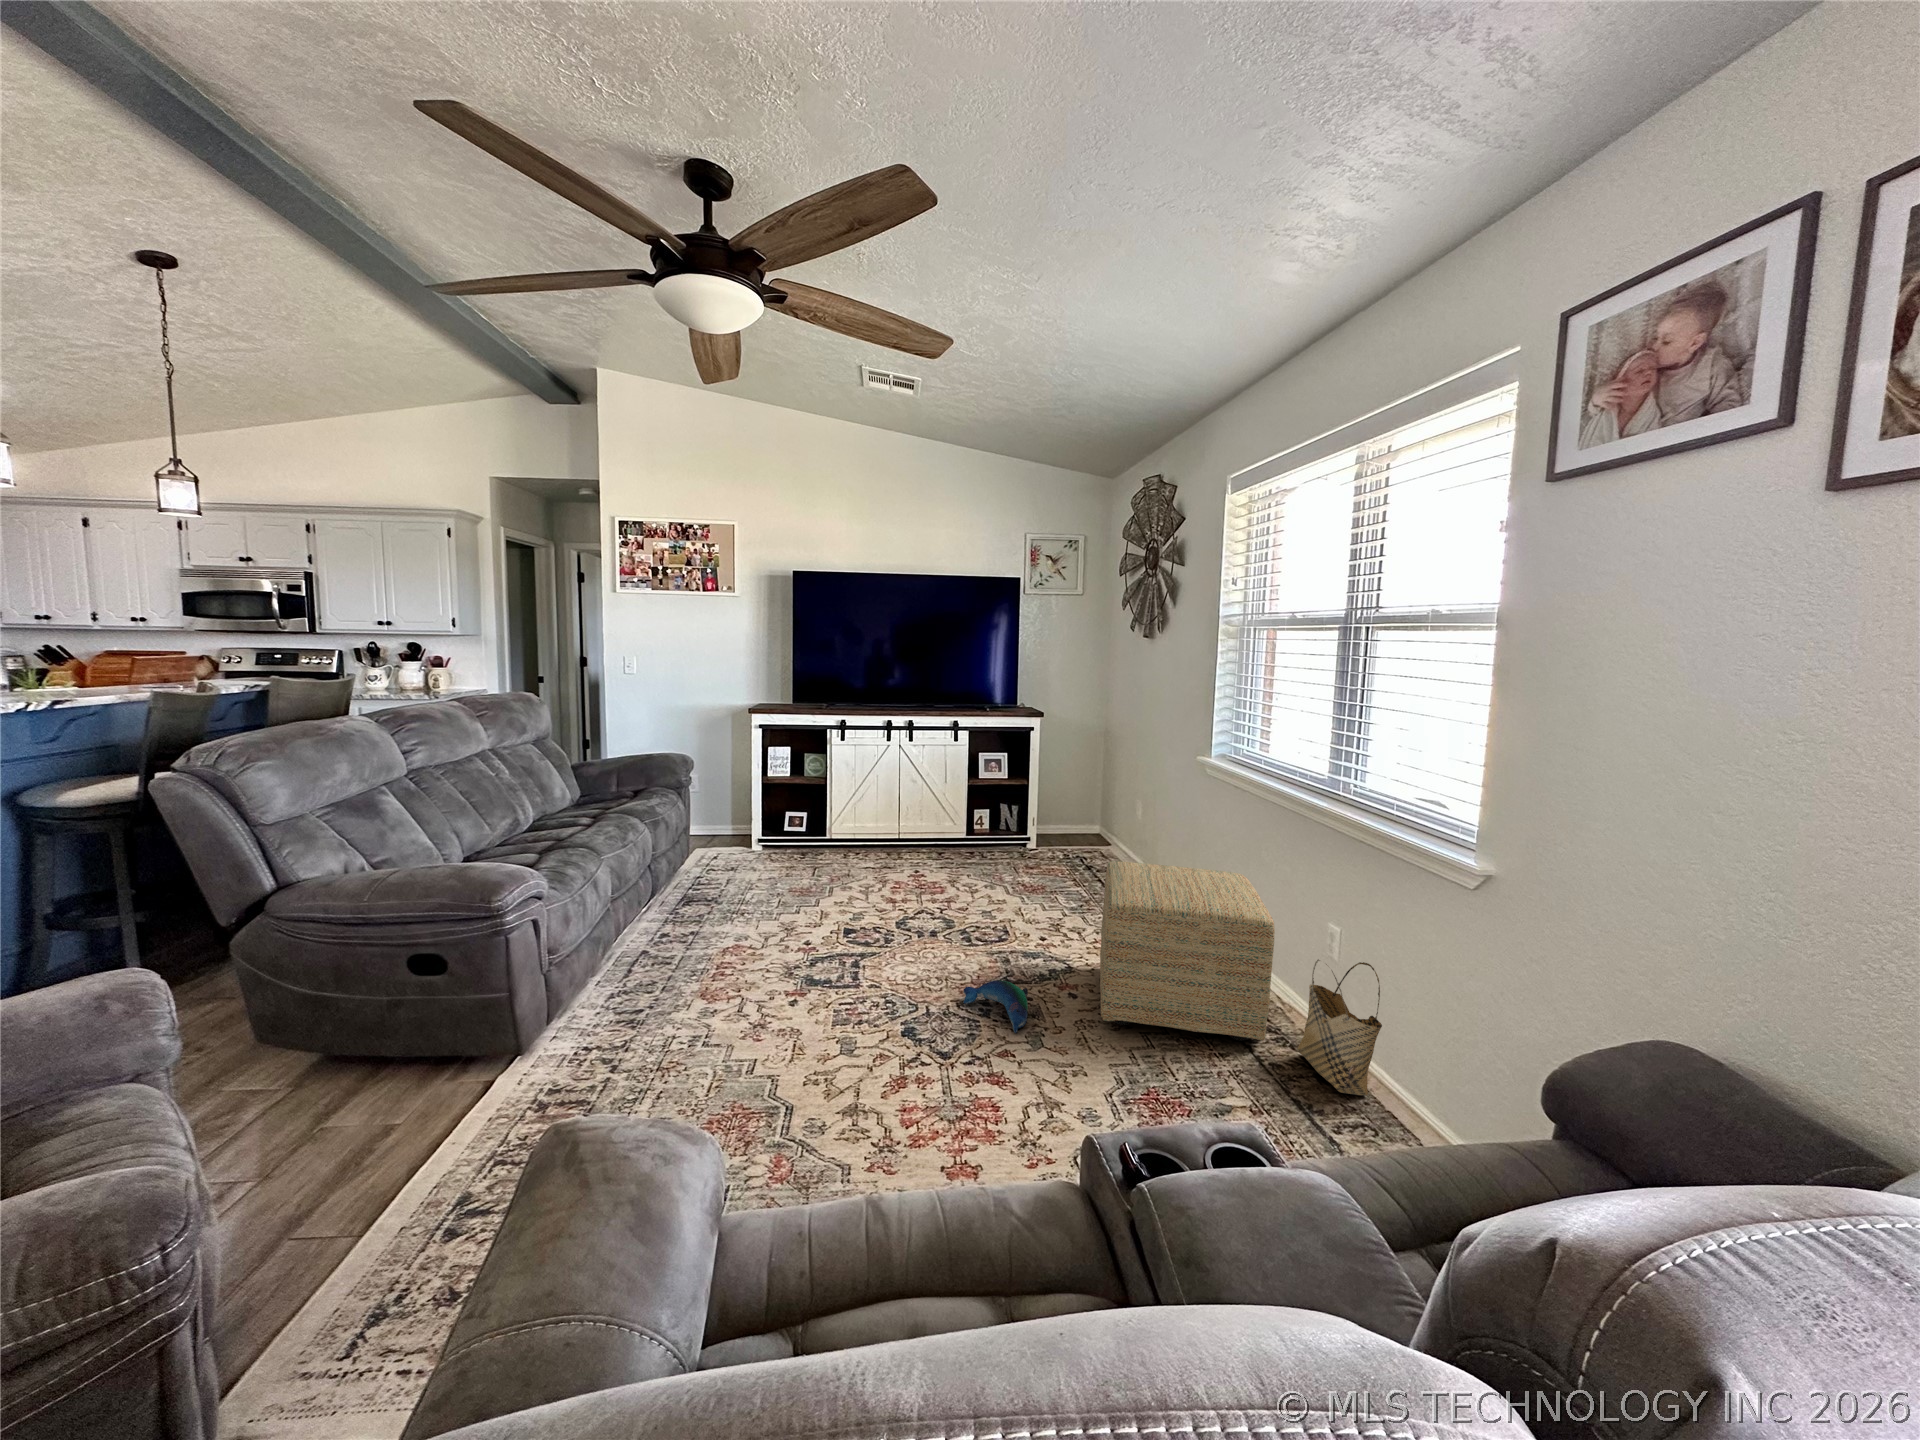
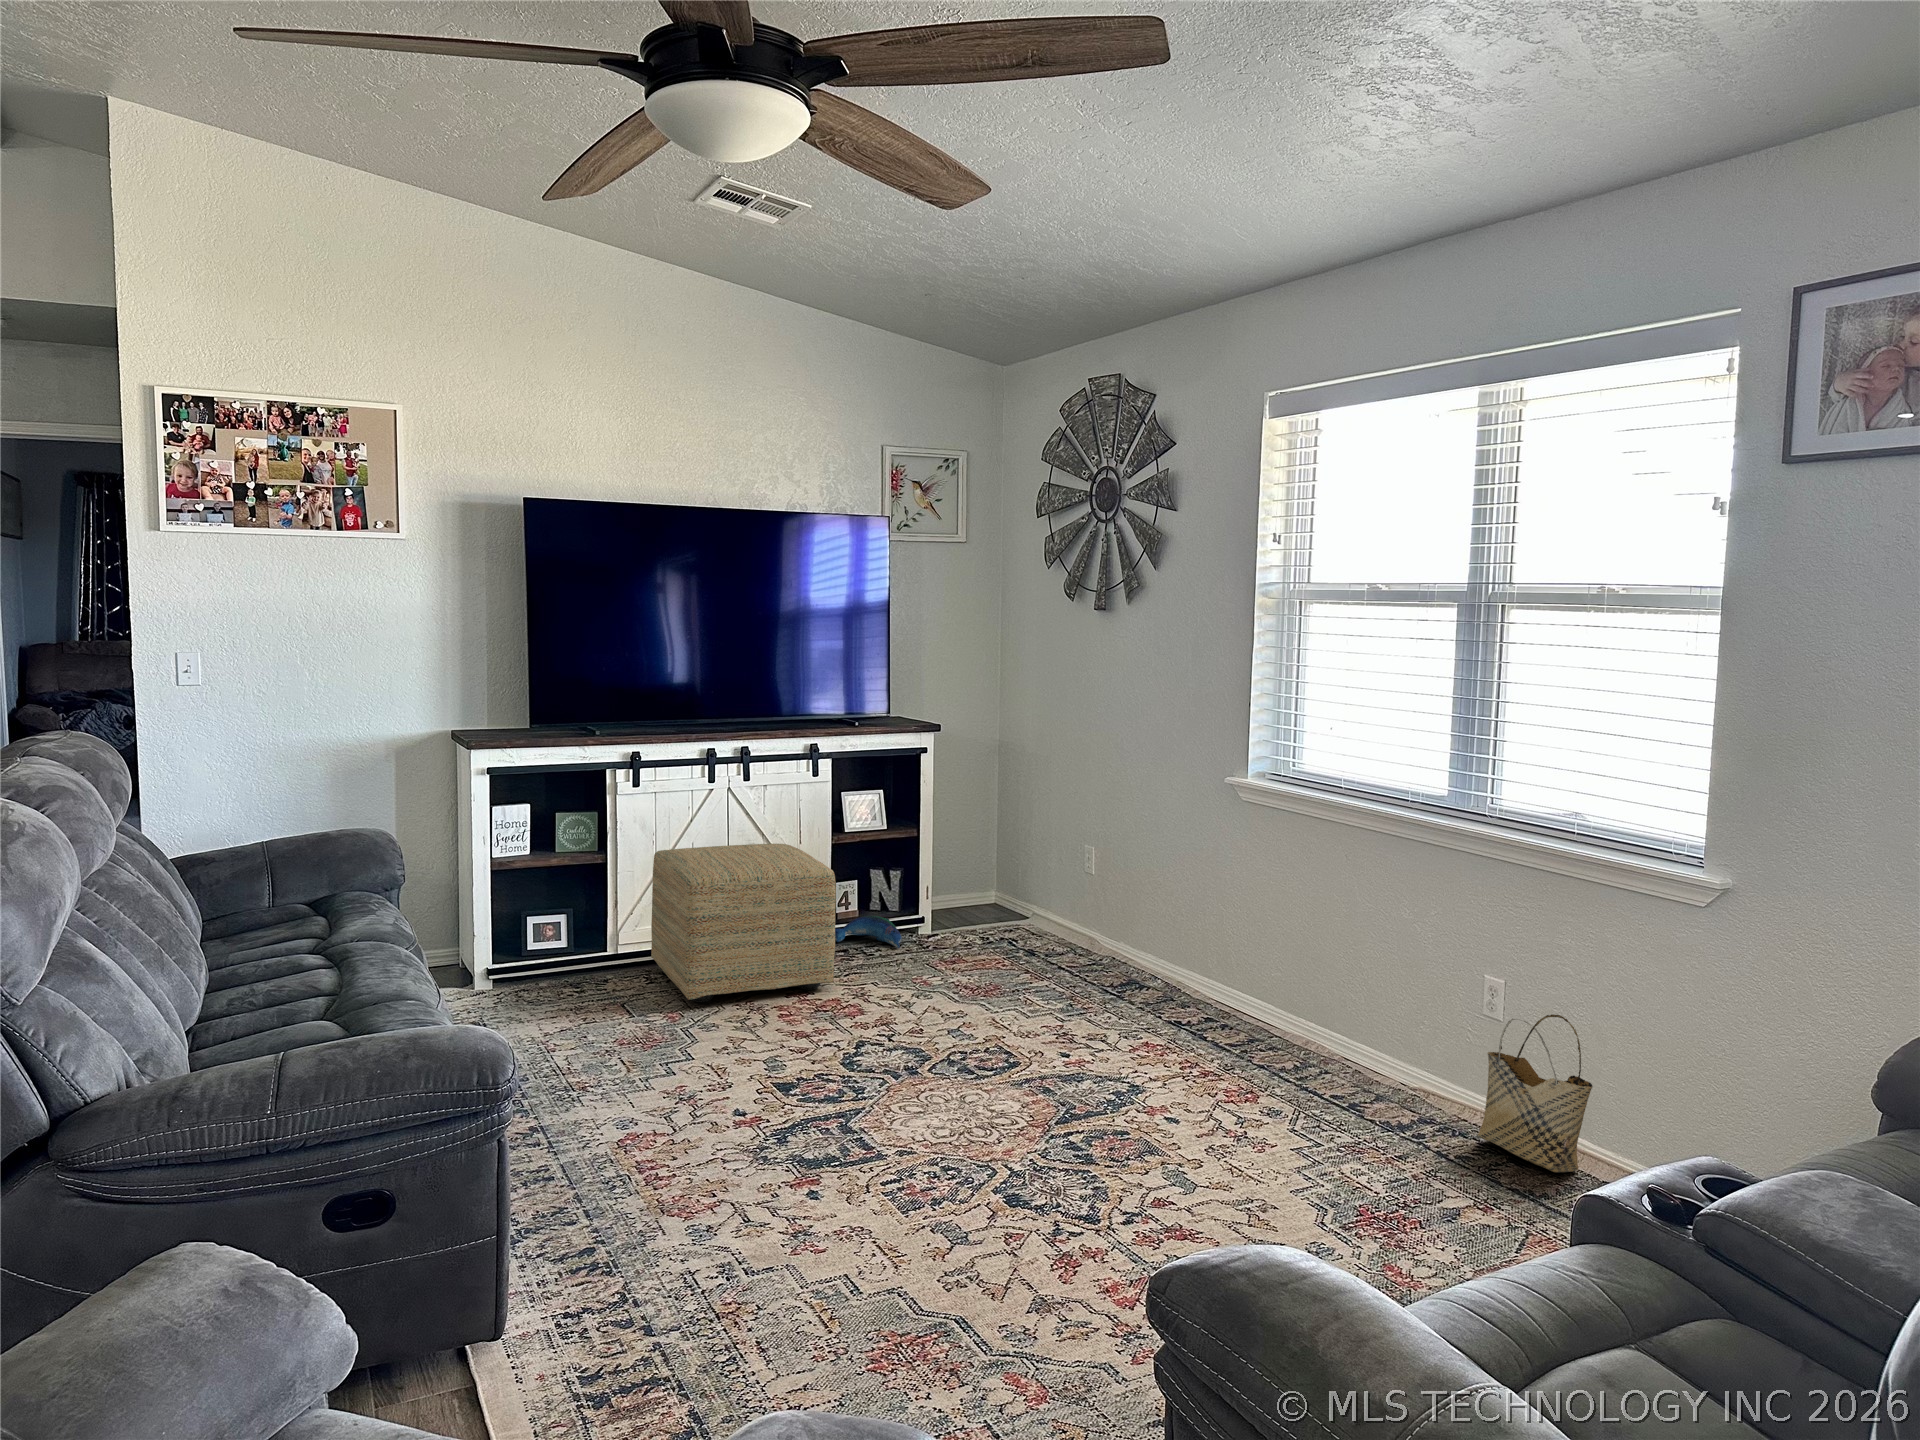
ottoman: present [1100,861,1275,1041] -> present [651,844,836,1002]
plush toy: present [963,980,1028,1033] -> present [835,916,902,948]

